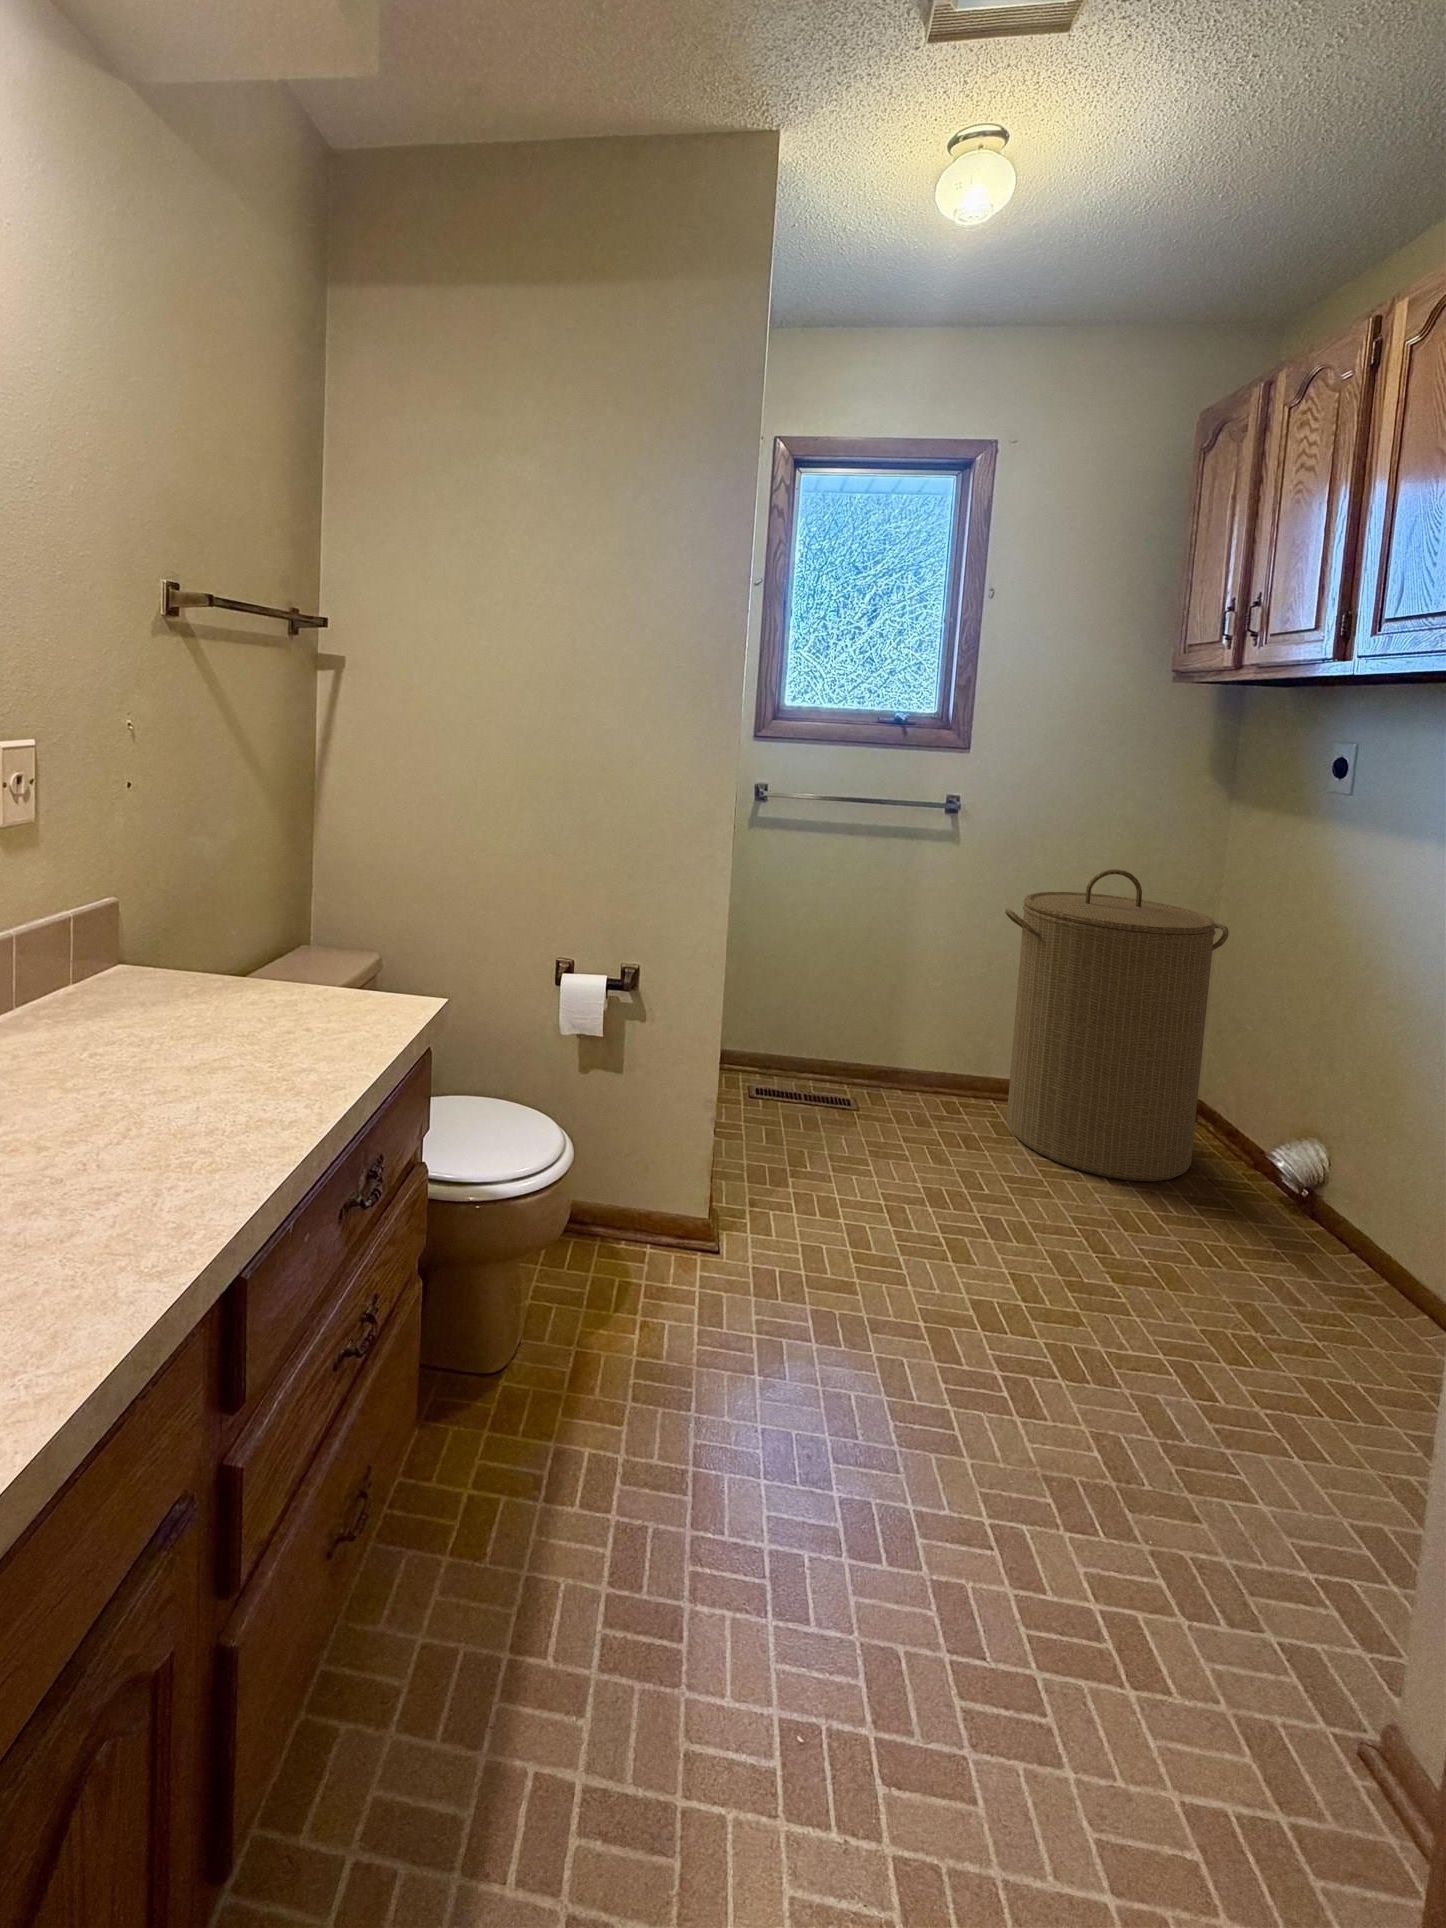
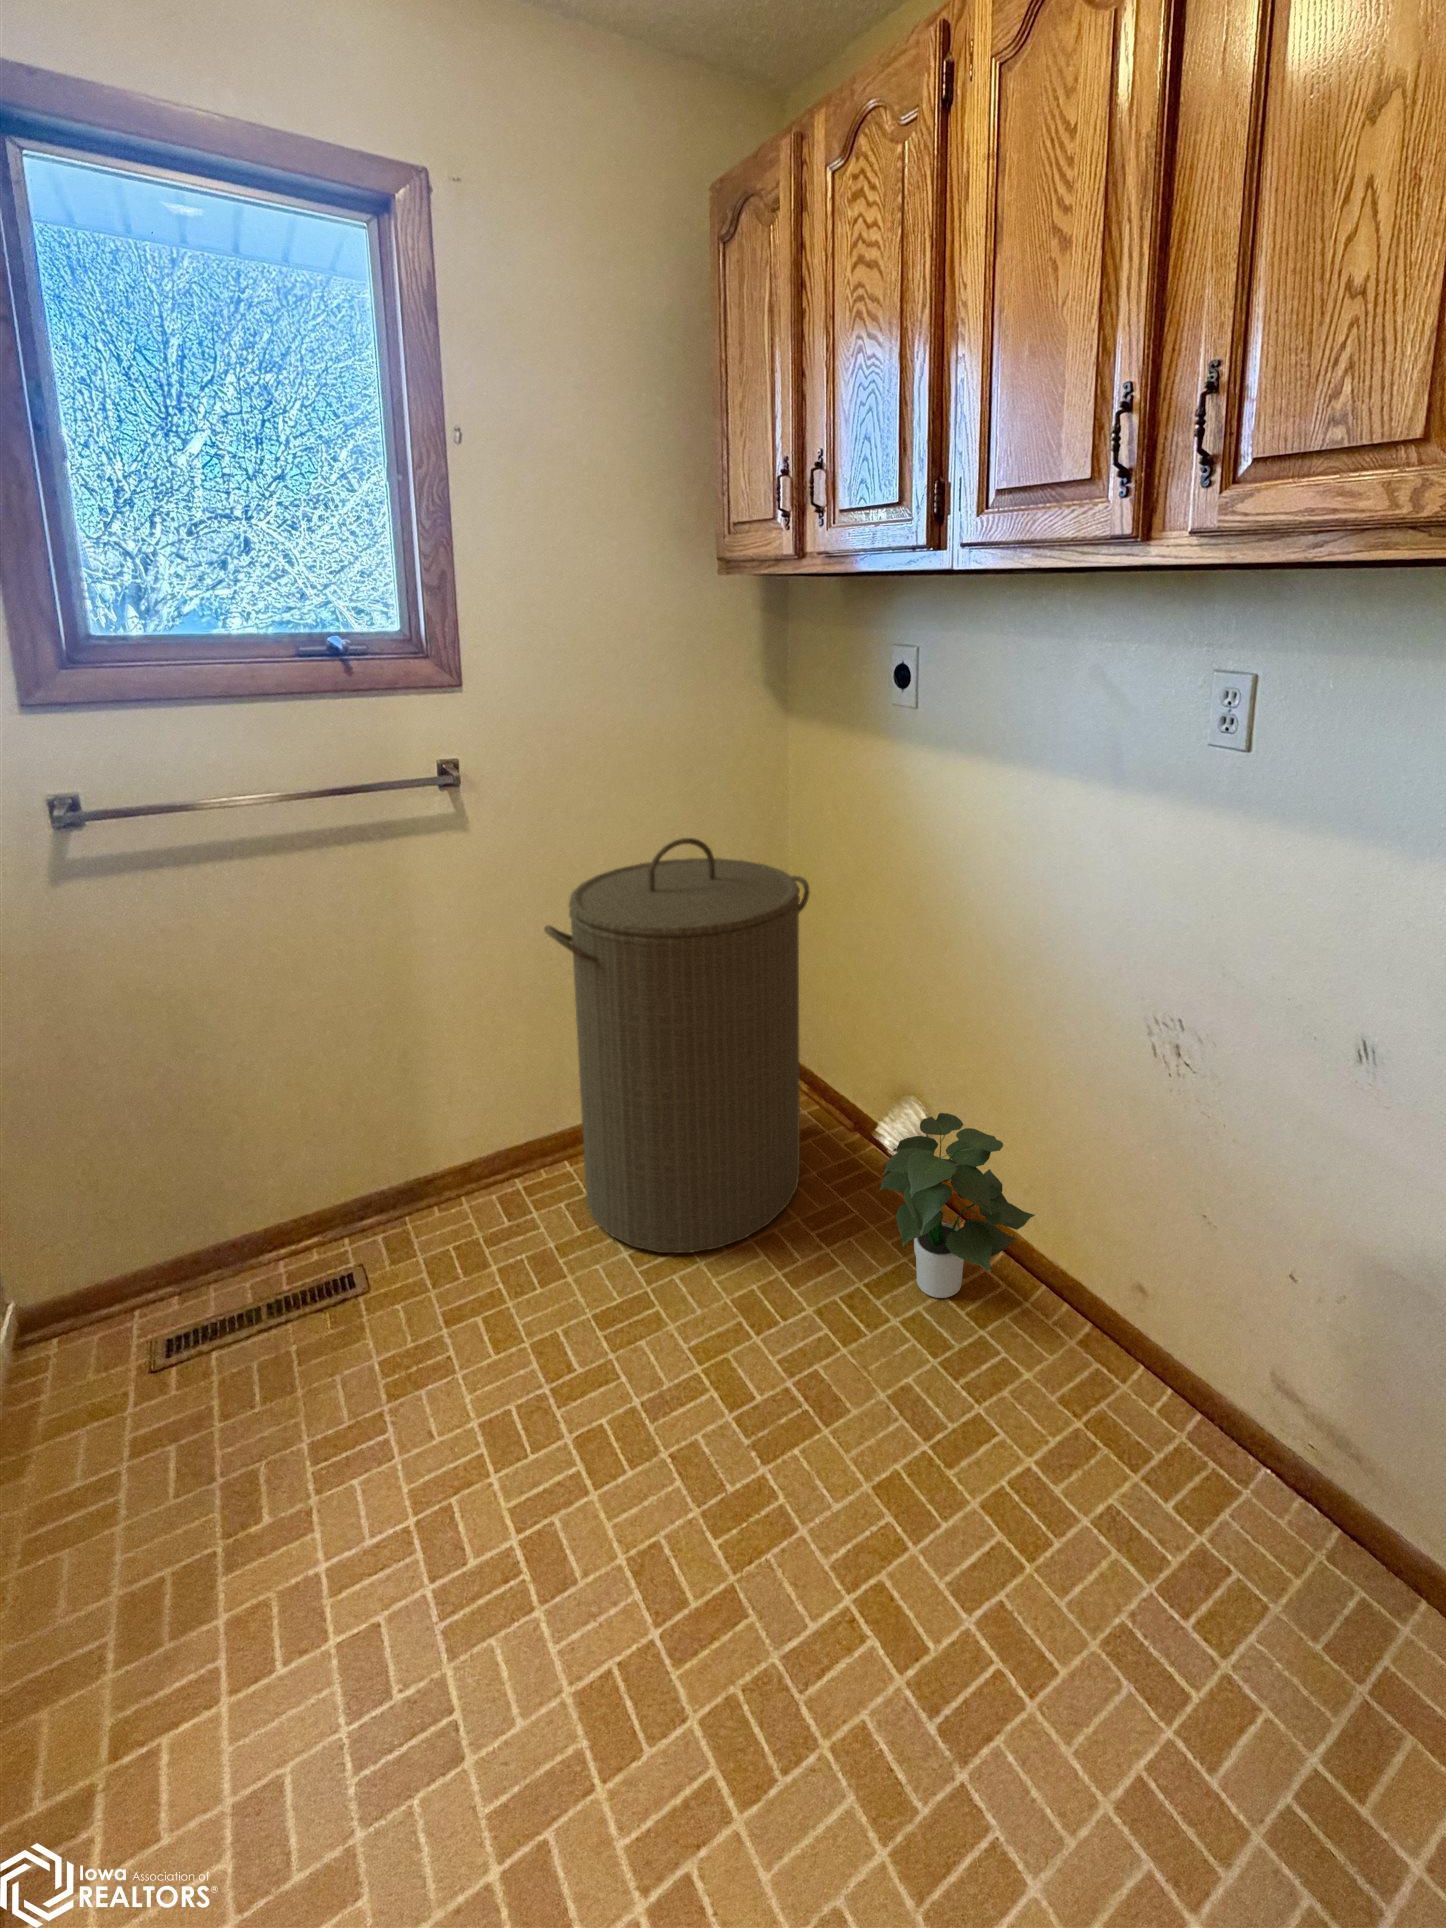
potted plant: none [1254,1125,1416,1272] -> present [878,1113,1035,1298]

